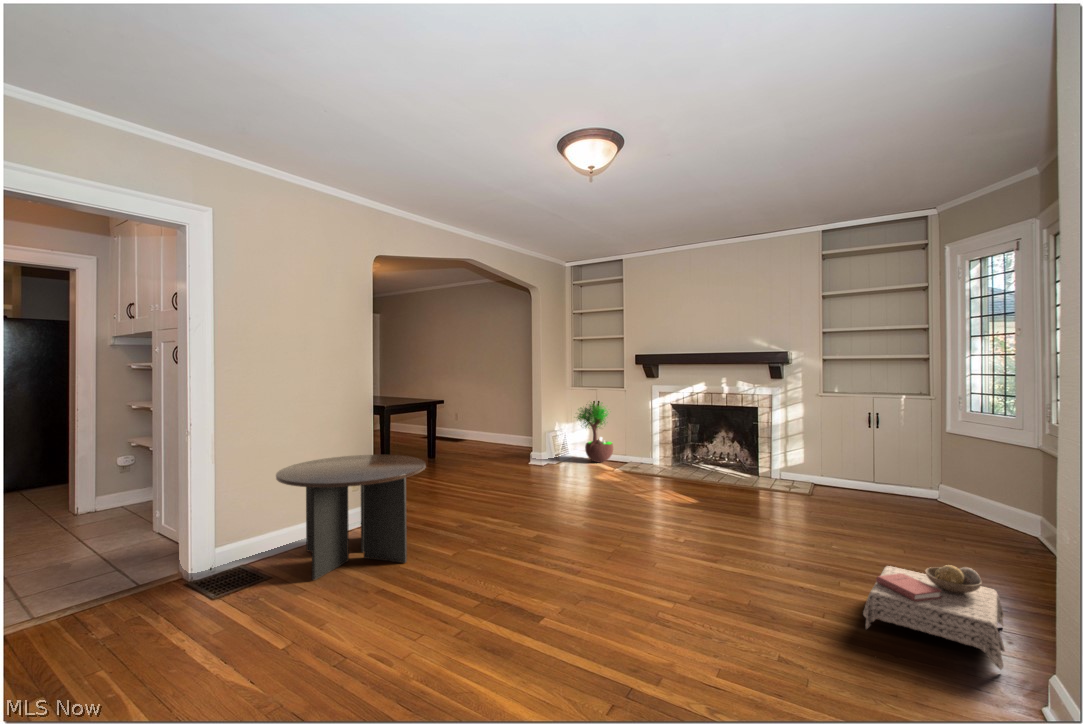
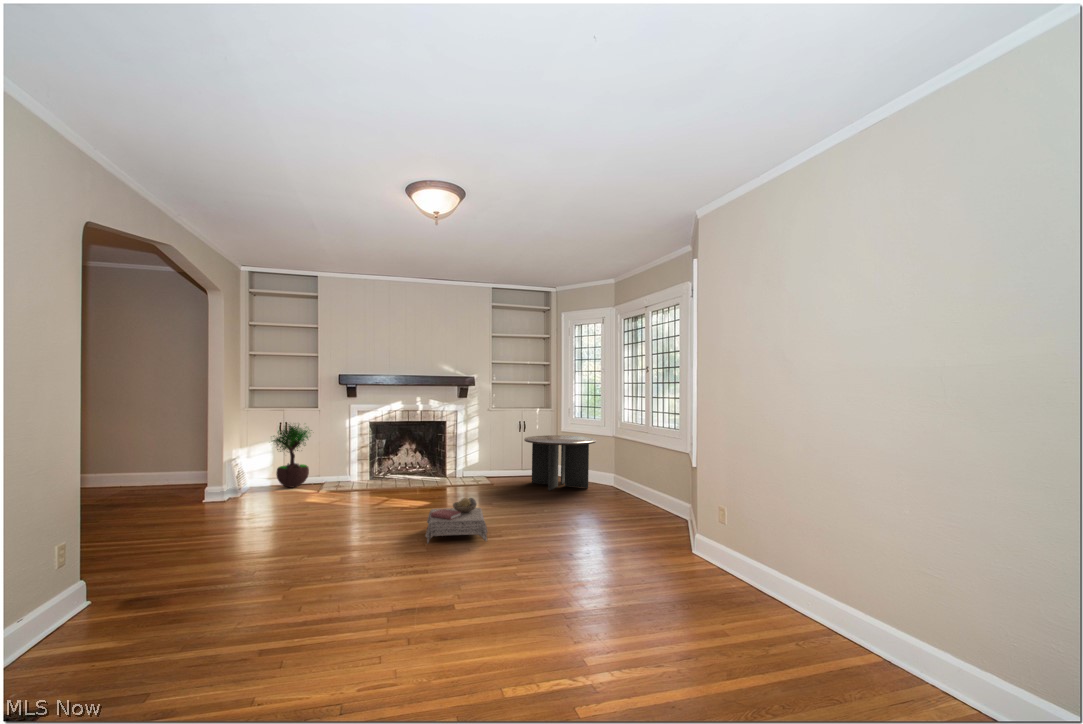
coffee table: present [276,455,426,580] -> present [524,435,596,491]
ottoman: present [863,565,1005,670] -> present [425,498,488,543]

